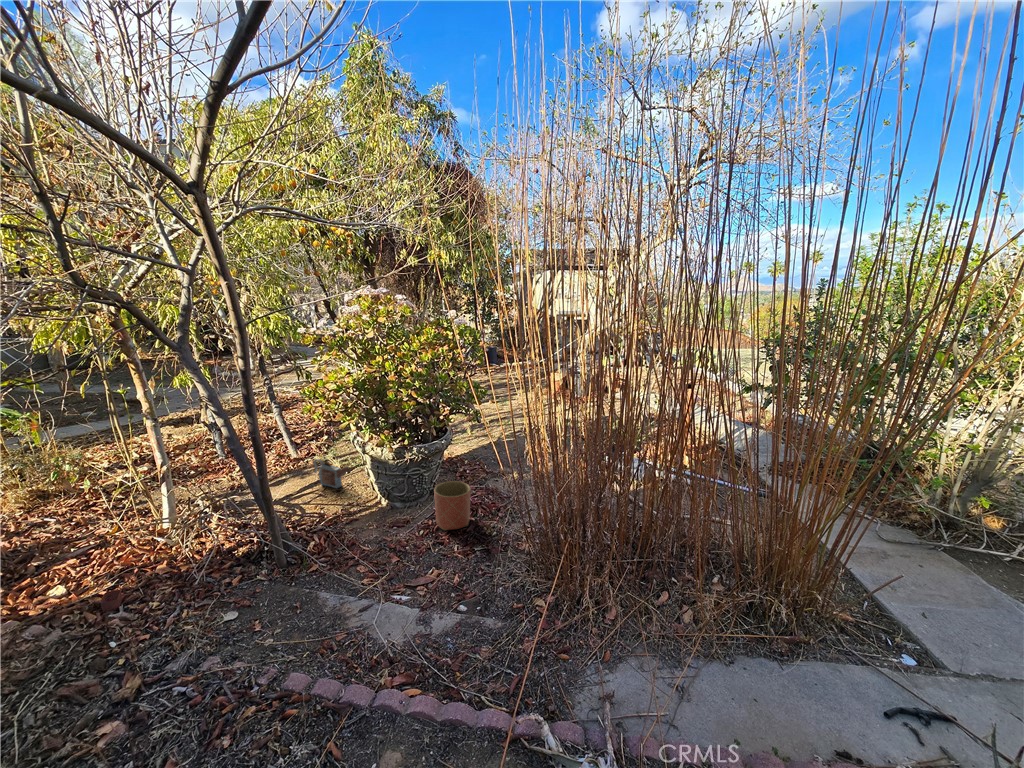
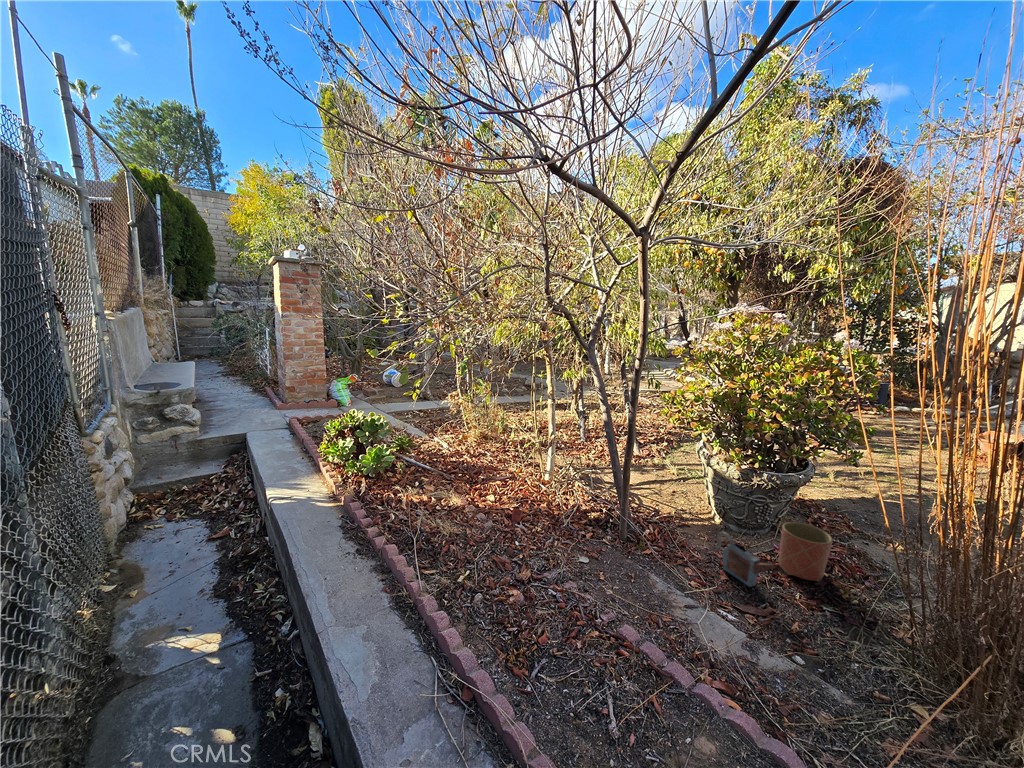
watering can: present [313,459,349,488] -> present [715,532,778,587]

